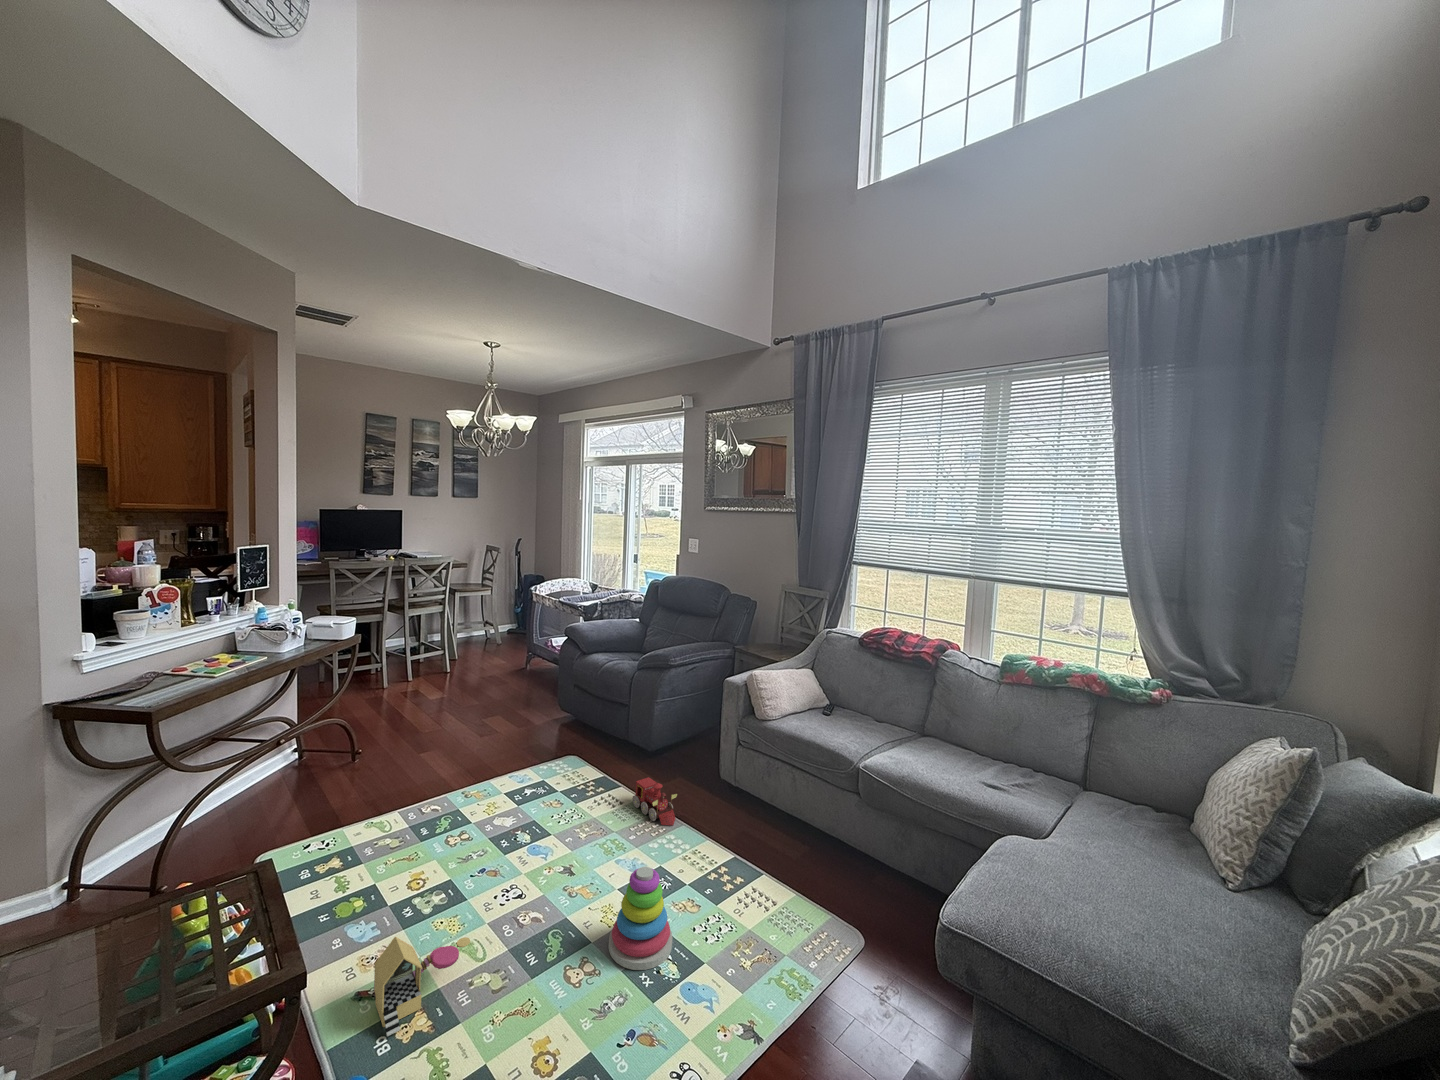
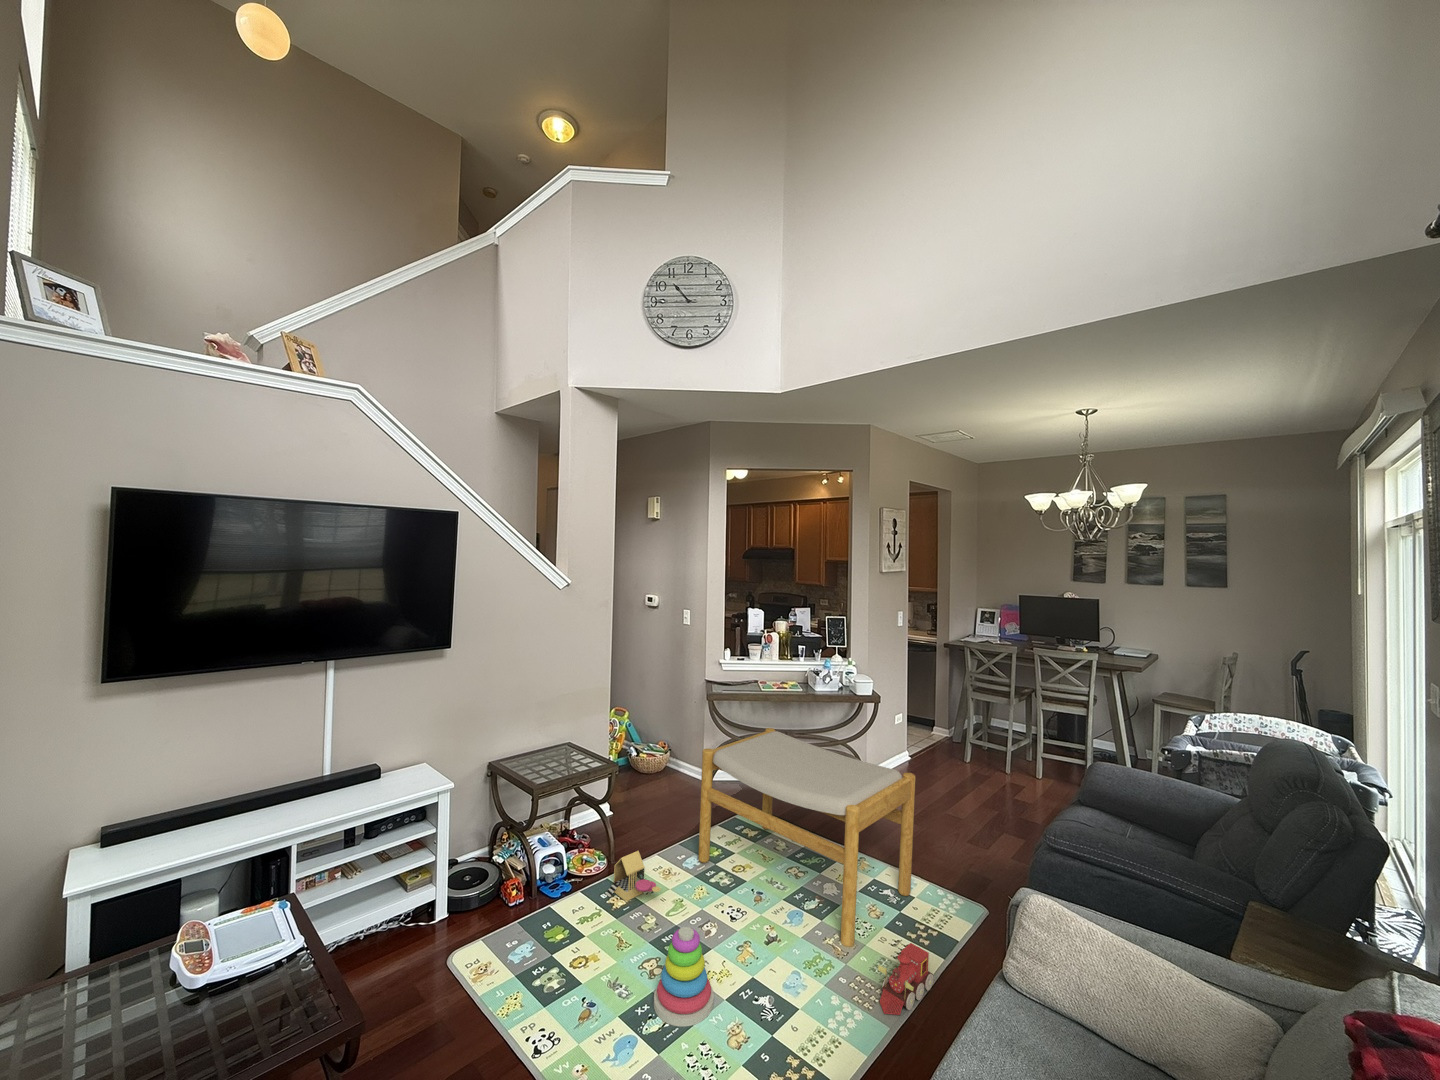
footstool: none [335,673,602,917] -> present [698,728,915,947]

